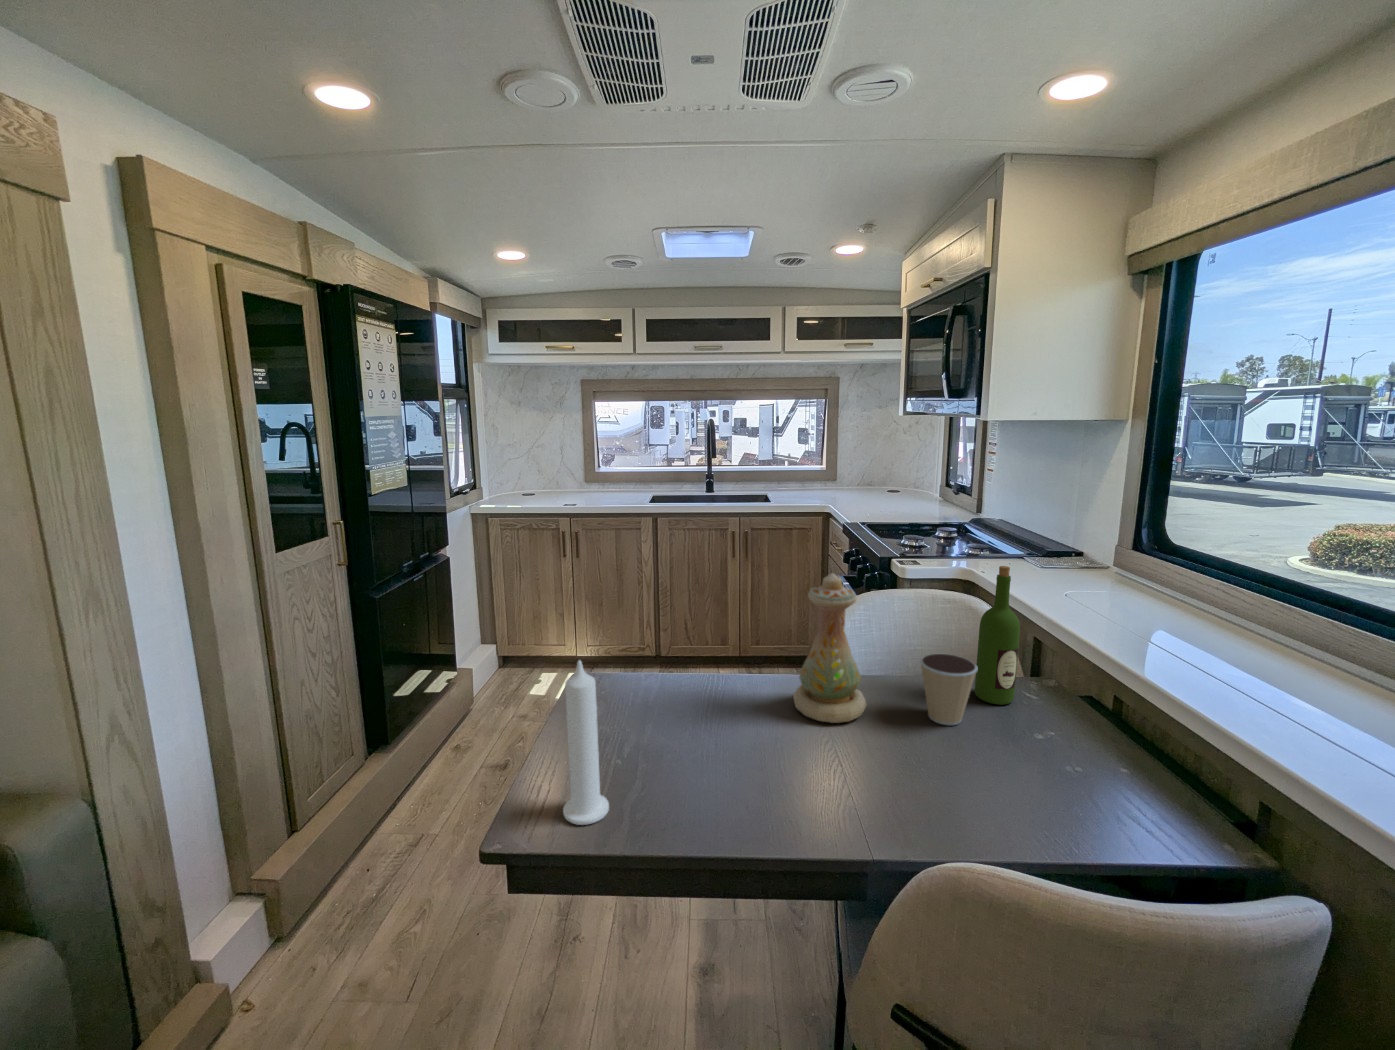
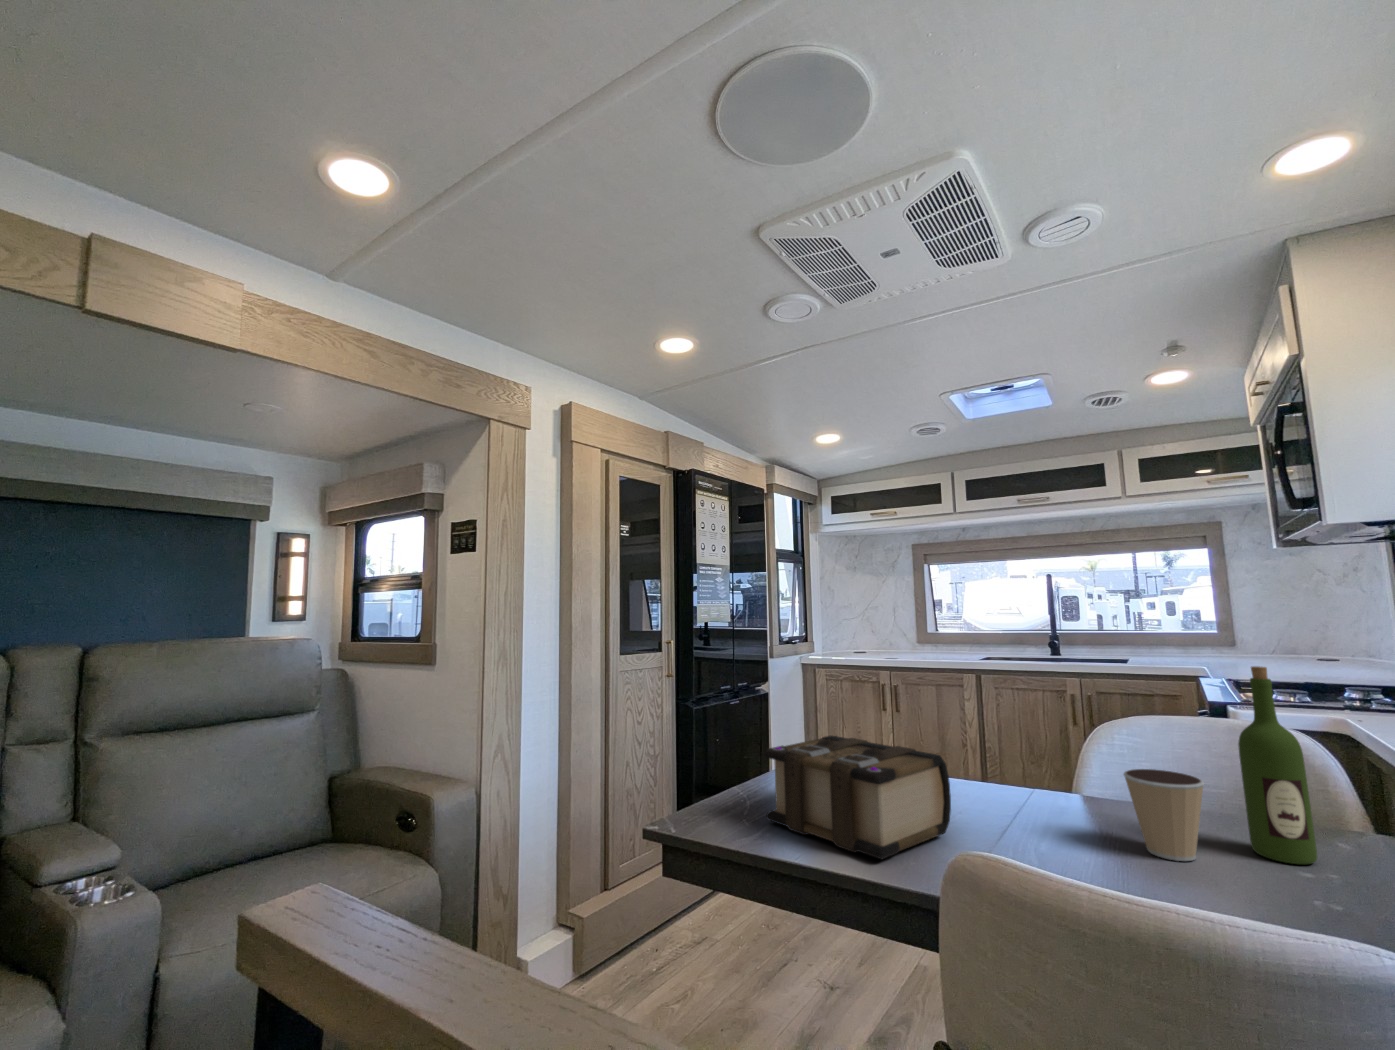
vase: present [793,573,866,723] -> none [972,658,1063,830]
candle: present [563,660,609,825] -> none [695,684,733,827]
book: none [639,670,808,813] -> present [765,736,951,859]

